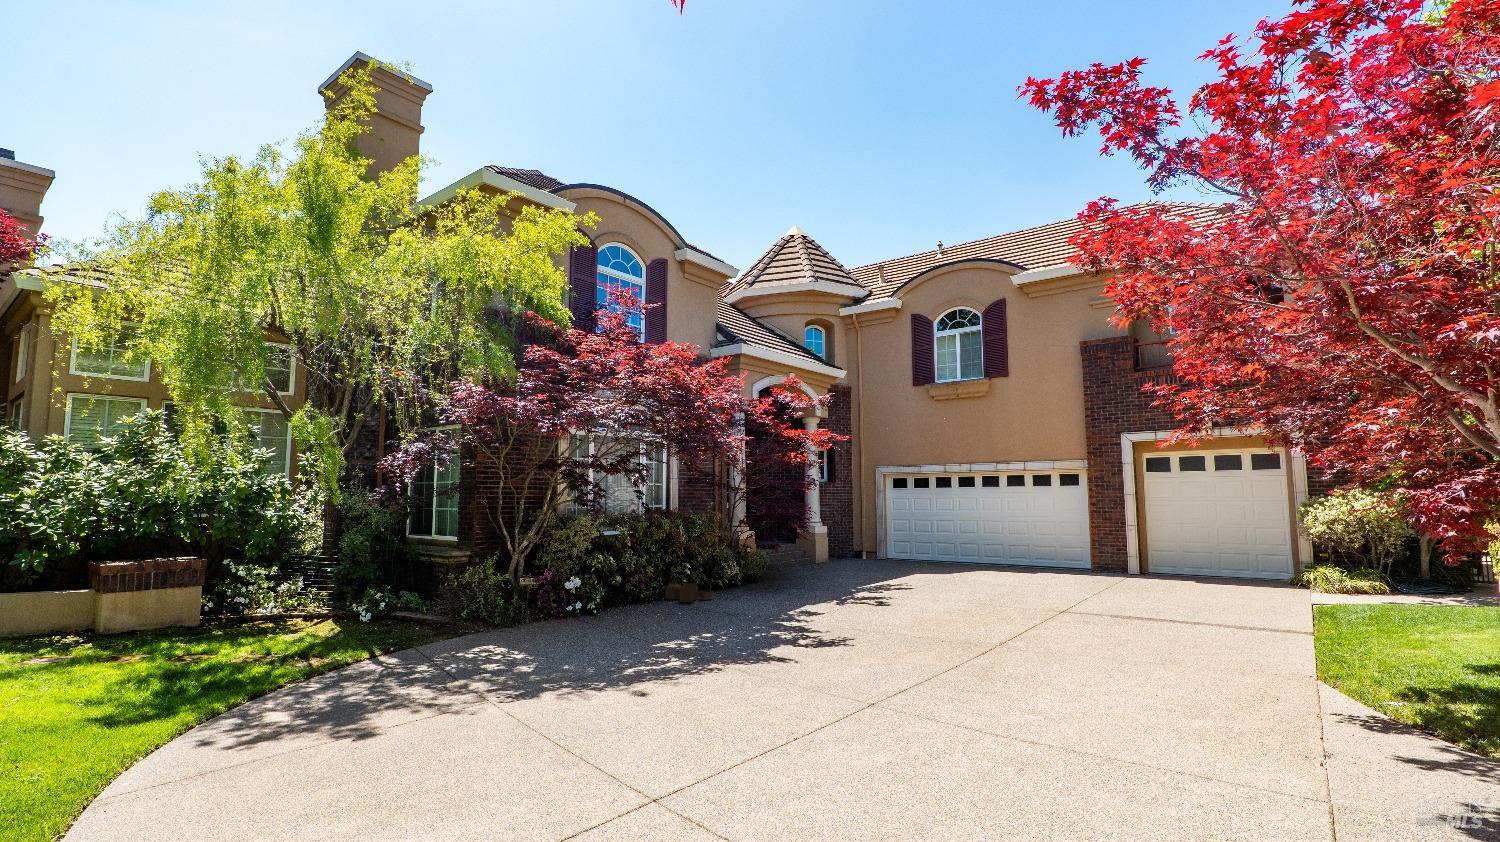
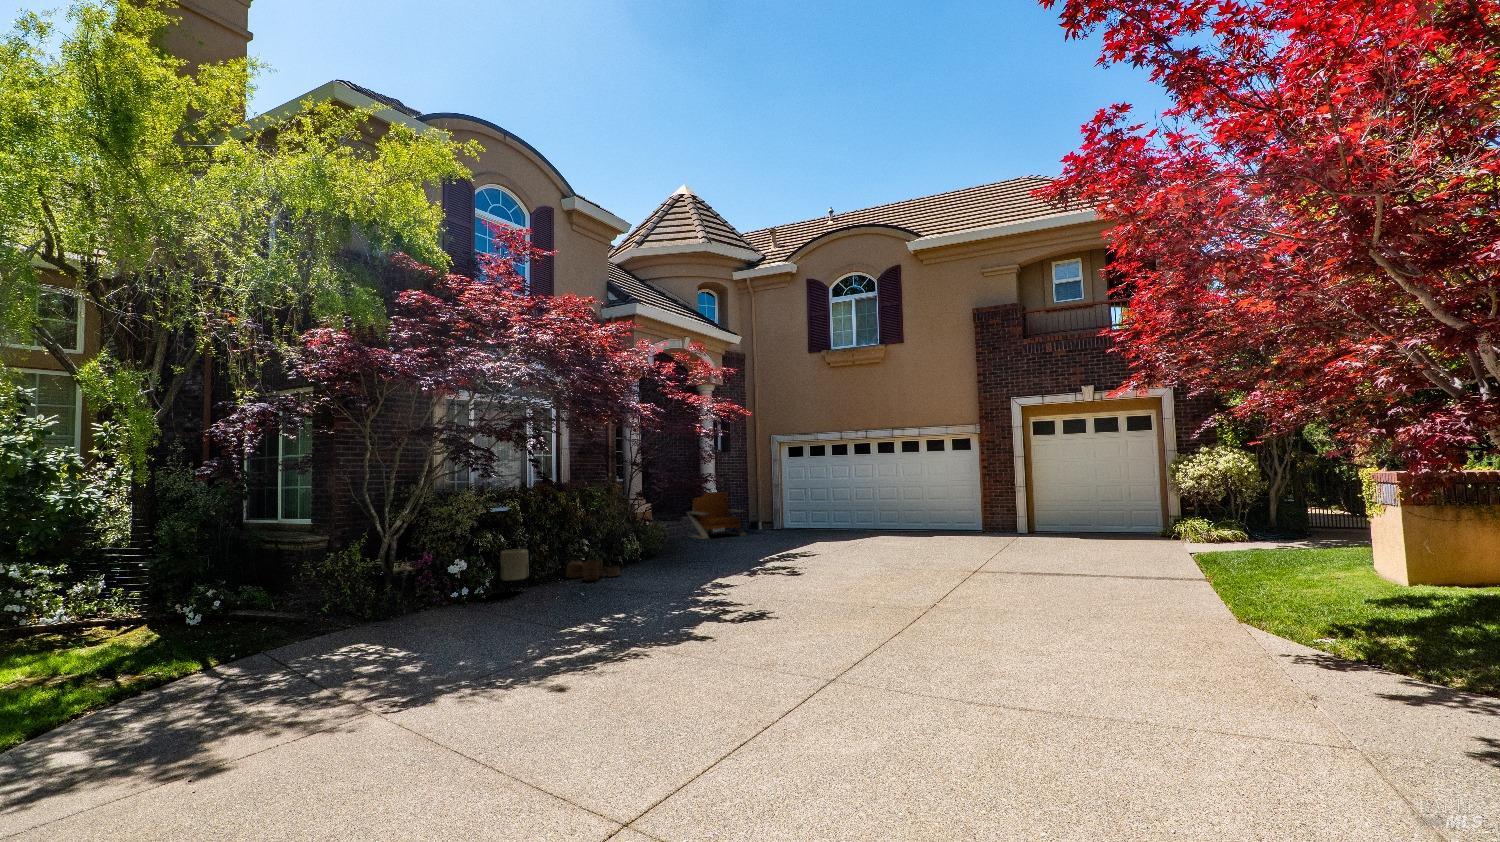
lounge chair: none [787,522,845,568] -> present [687,492,746,539]
planter: none [607,571,630,610] -> present [501,549,528,582]

